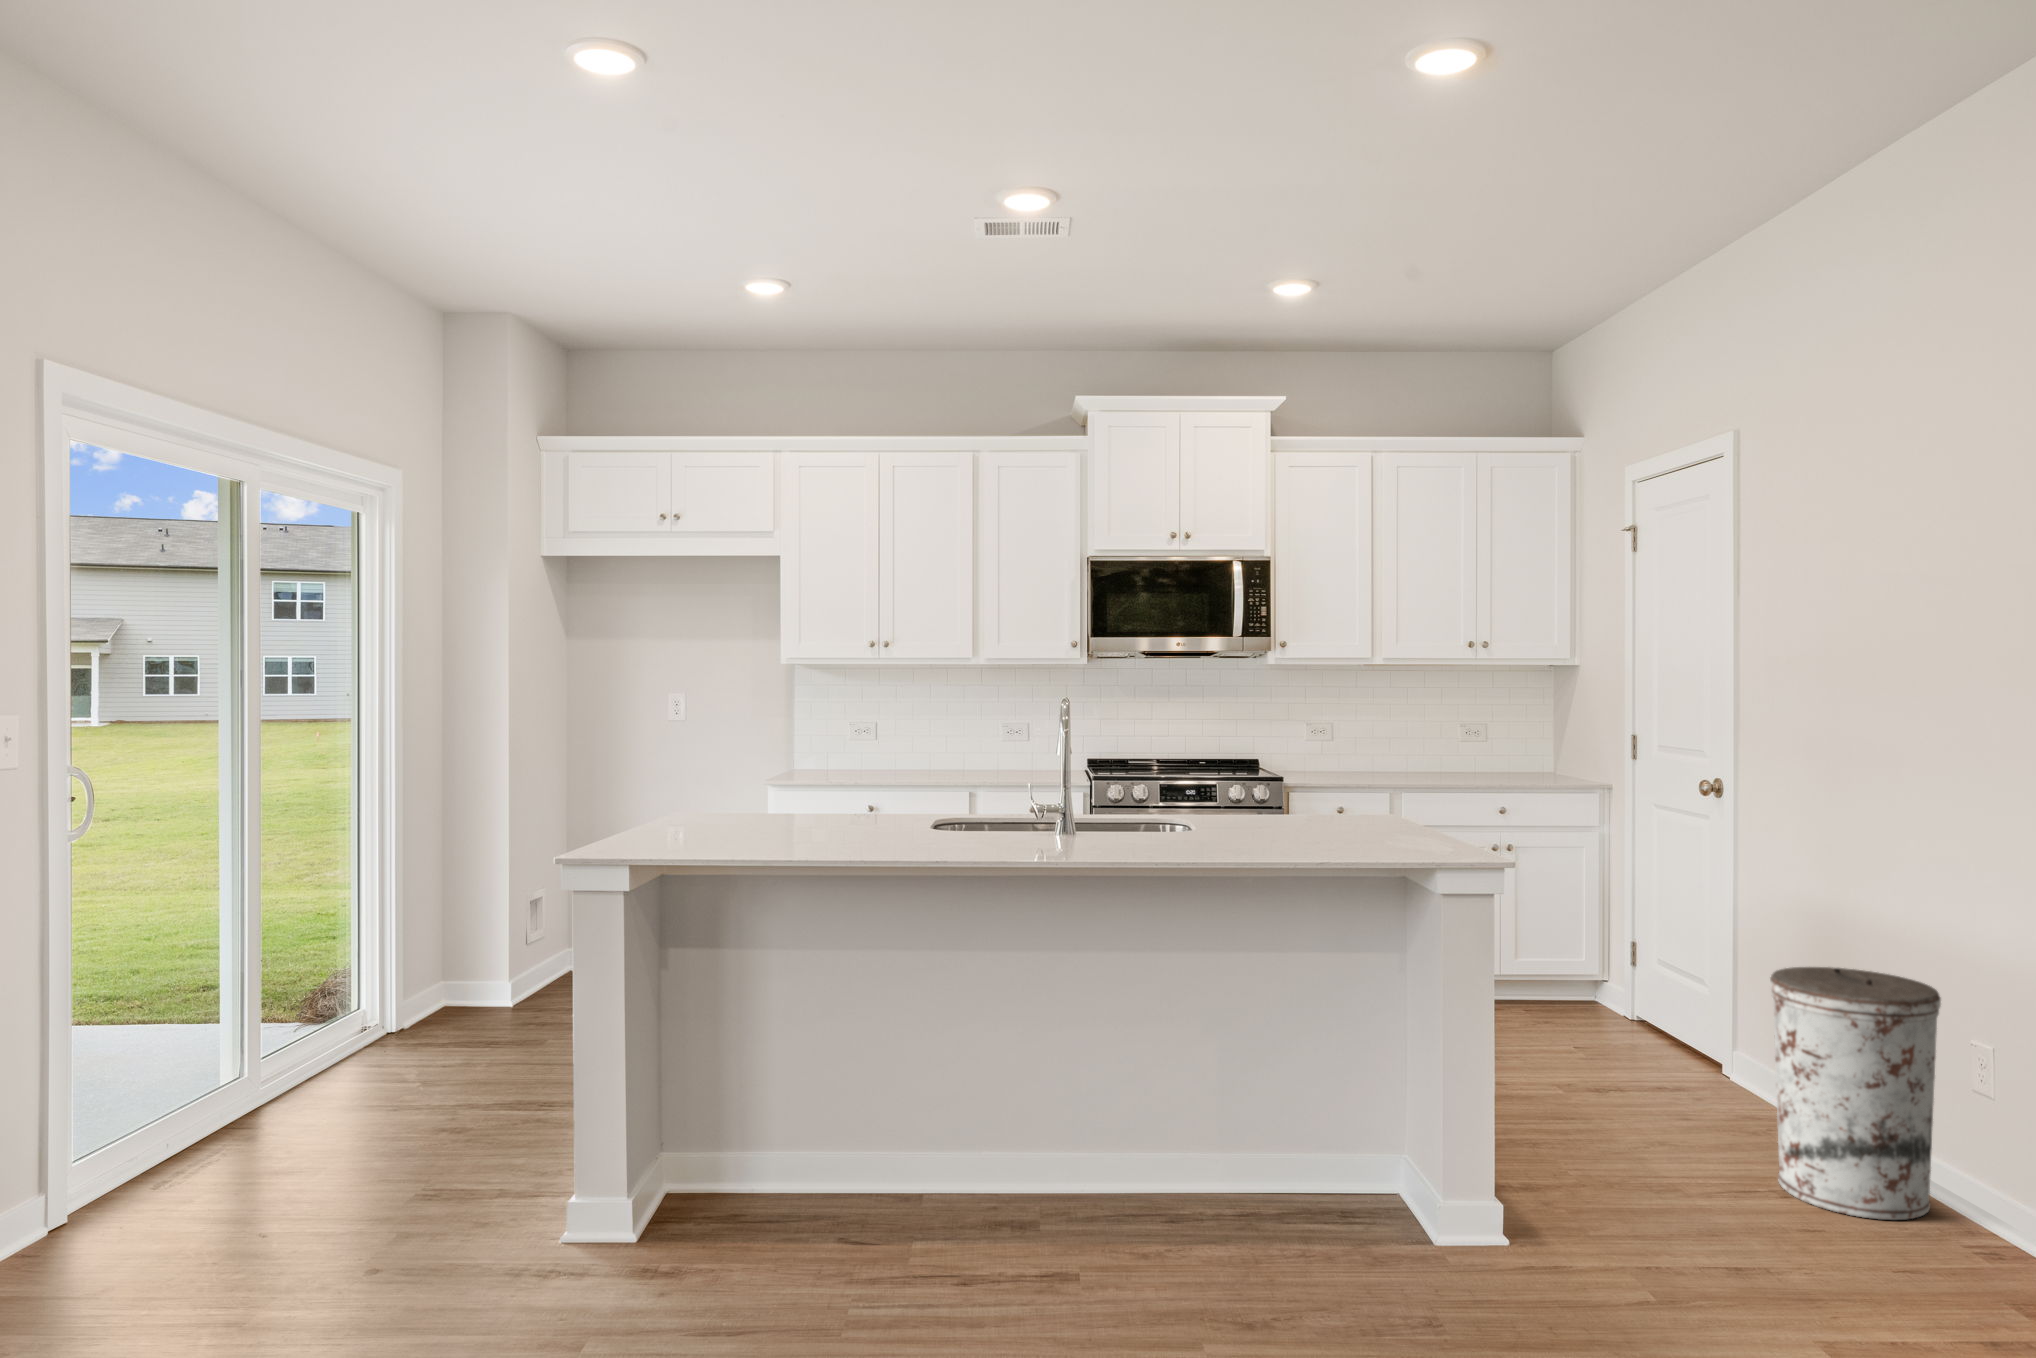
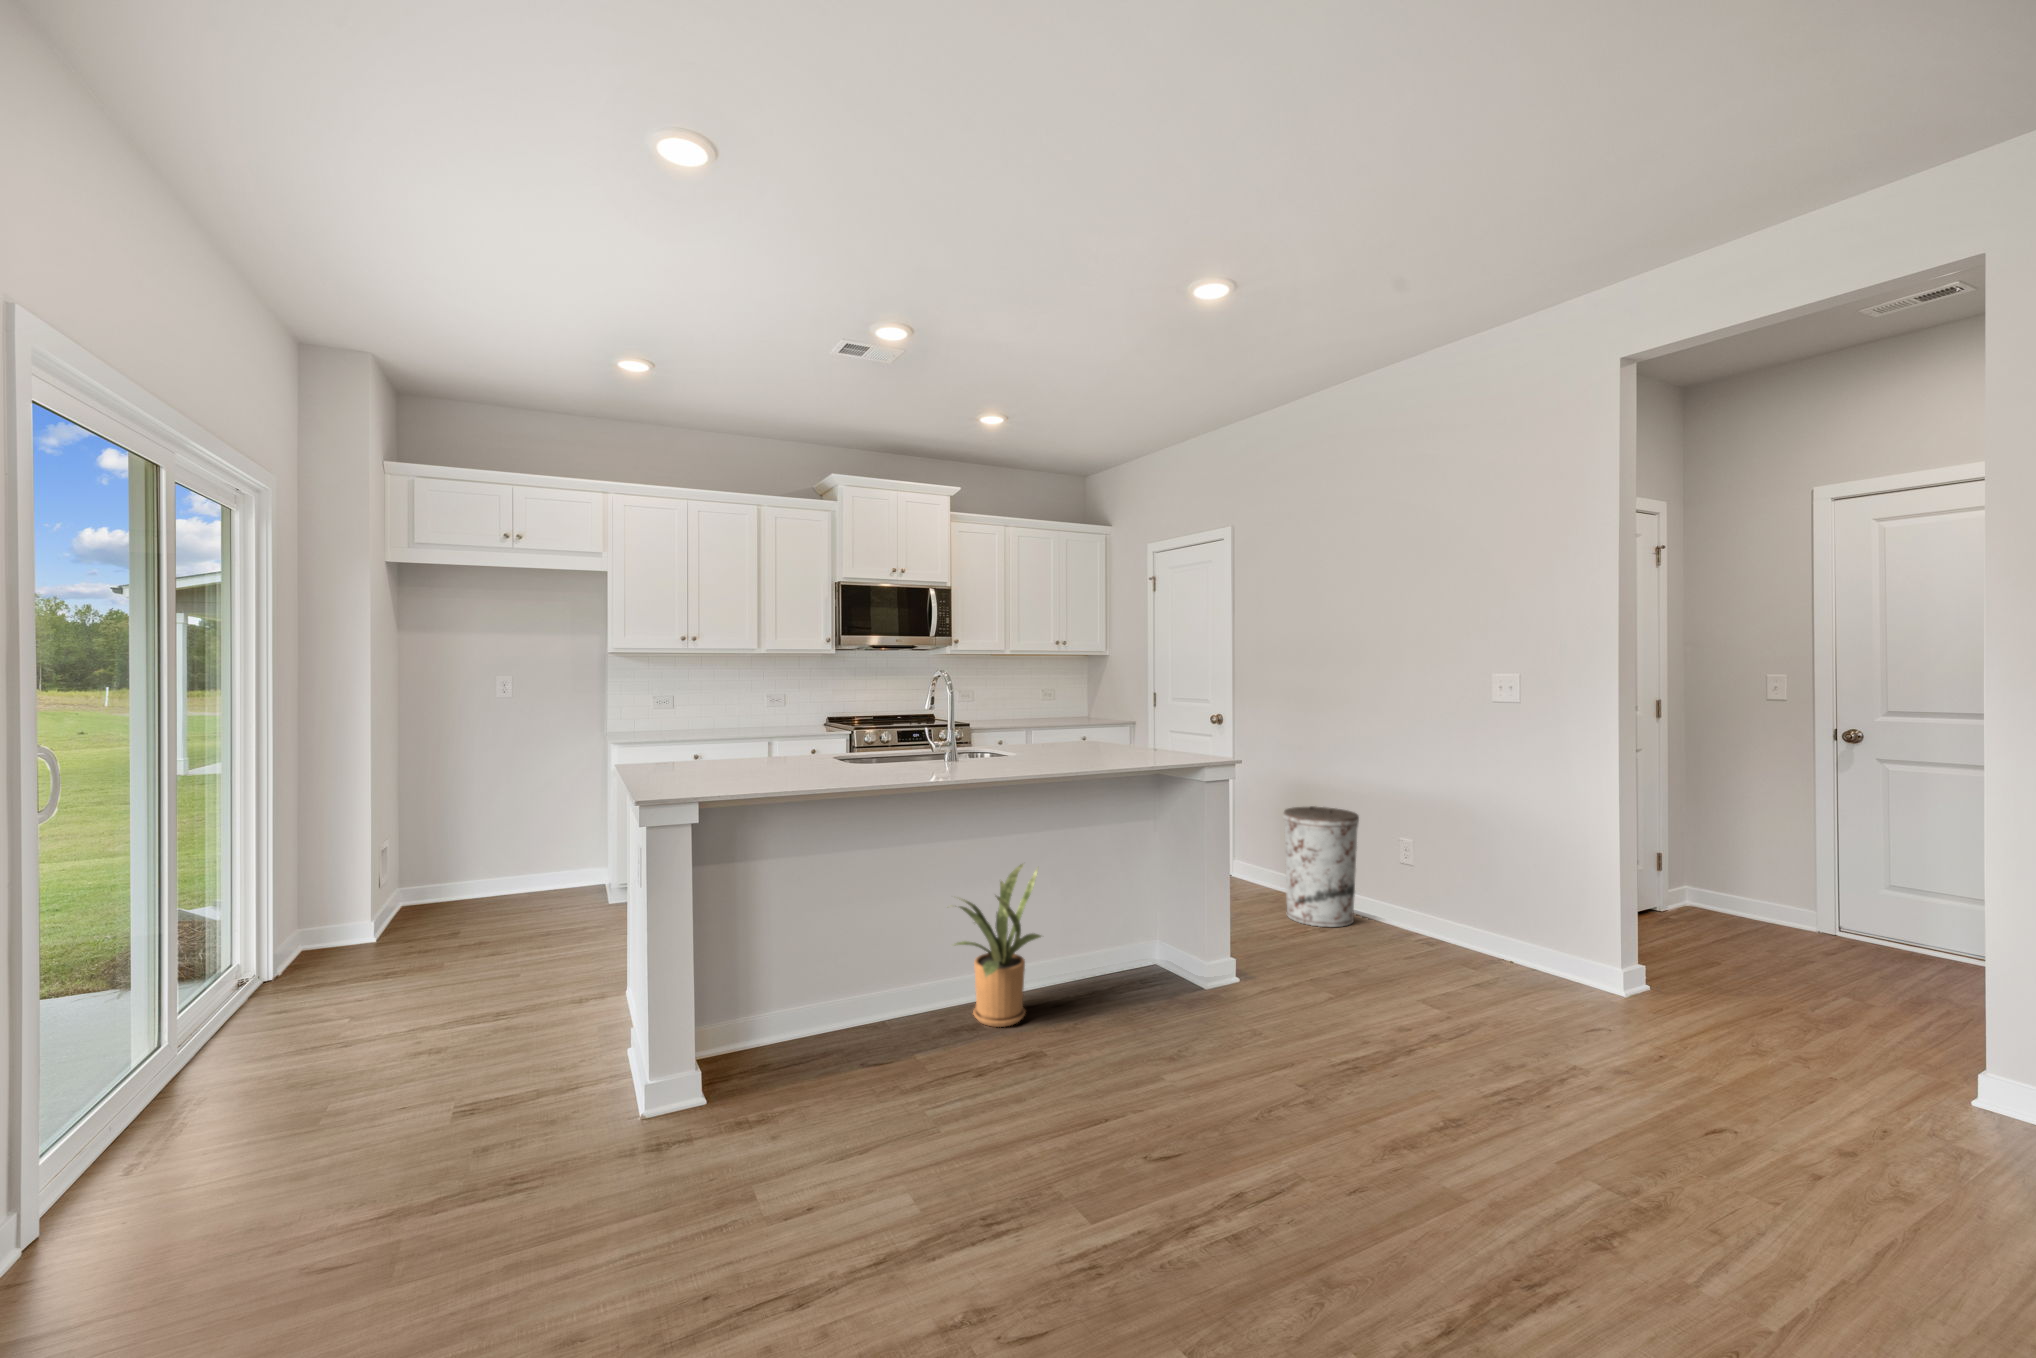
house plant: none [959,1001,1168,1254] -> present [955,864,1041,1027]

